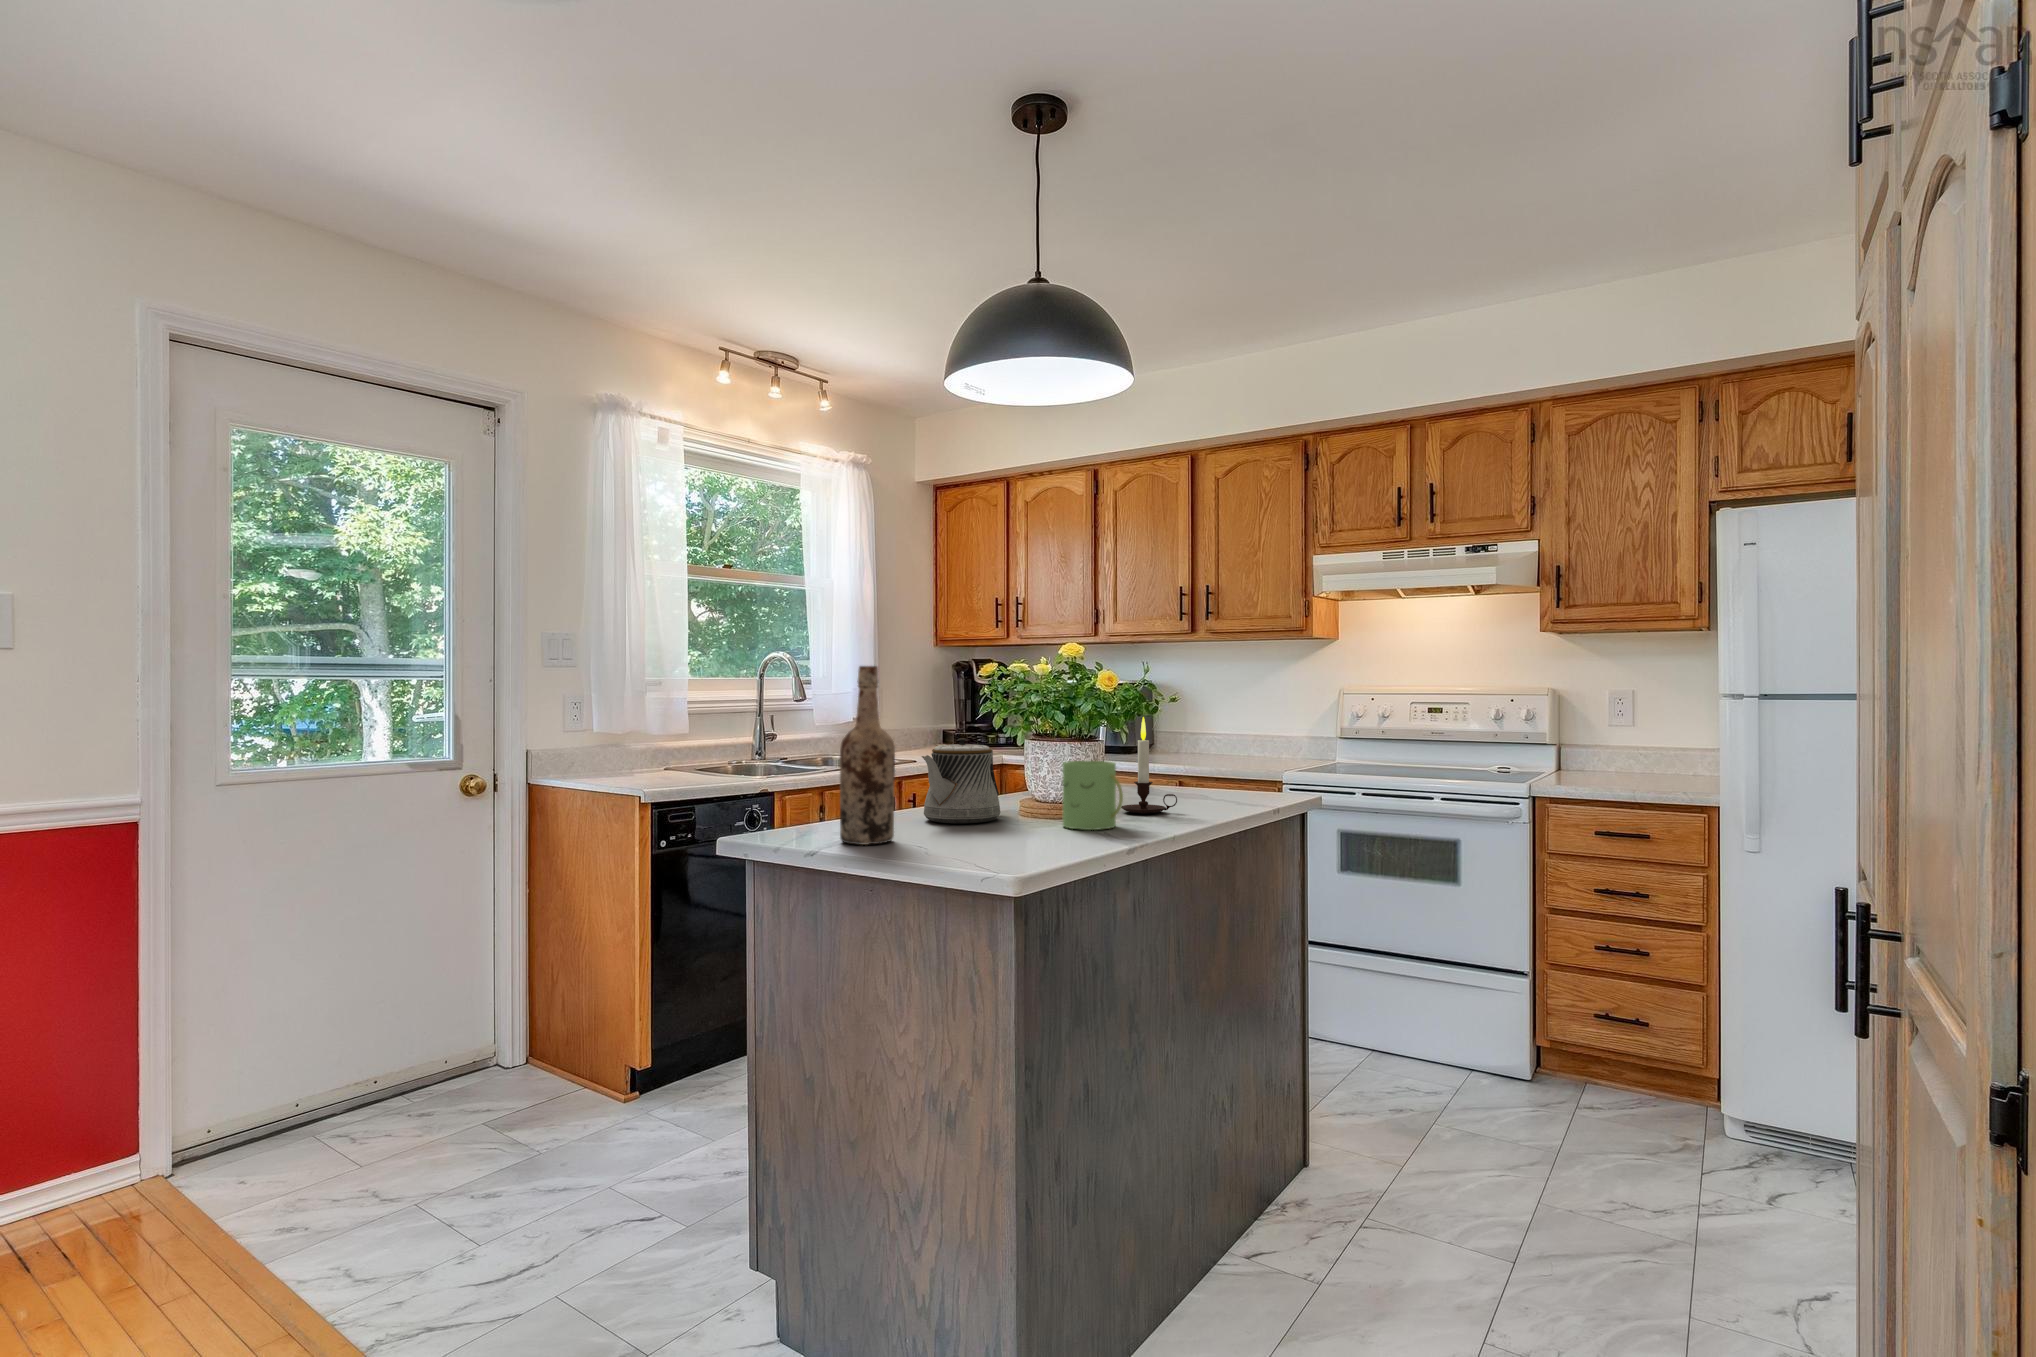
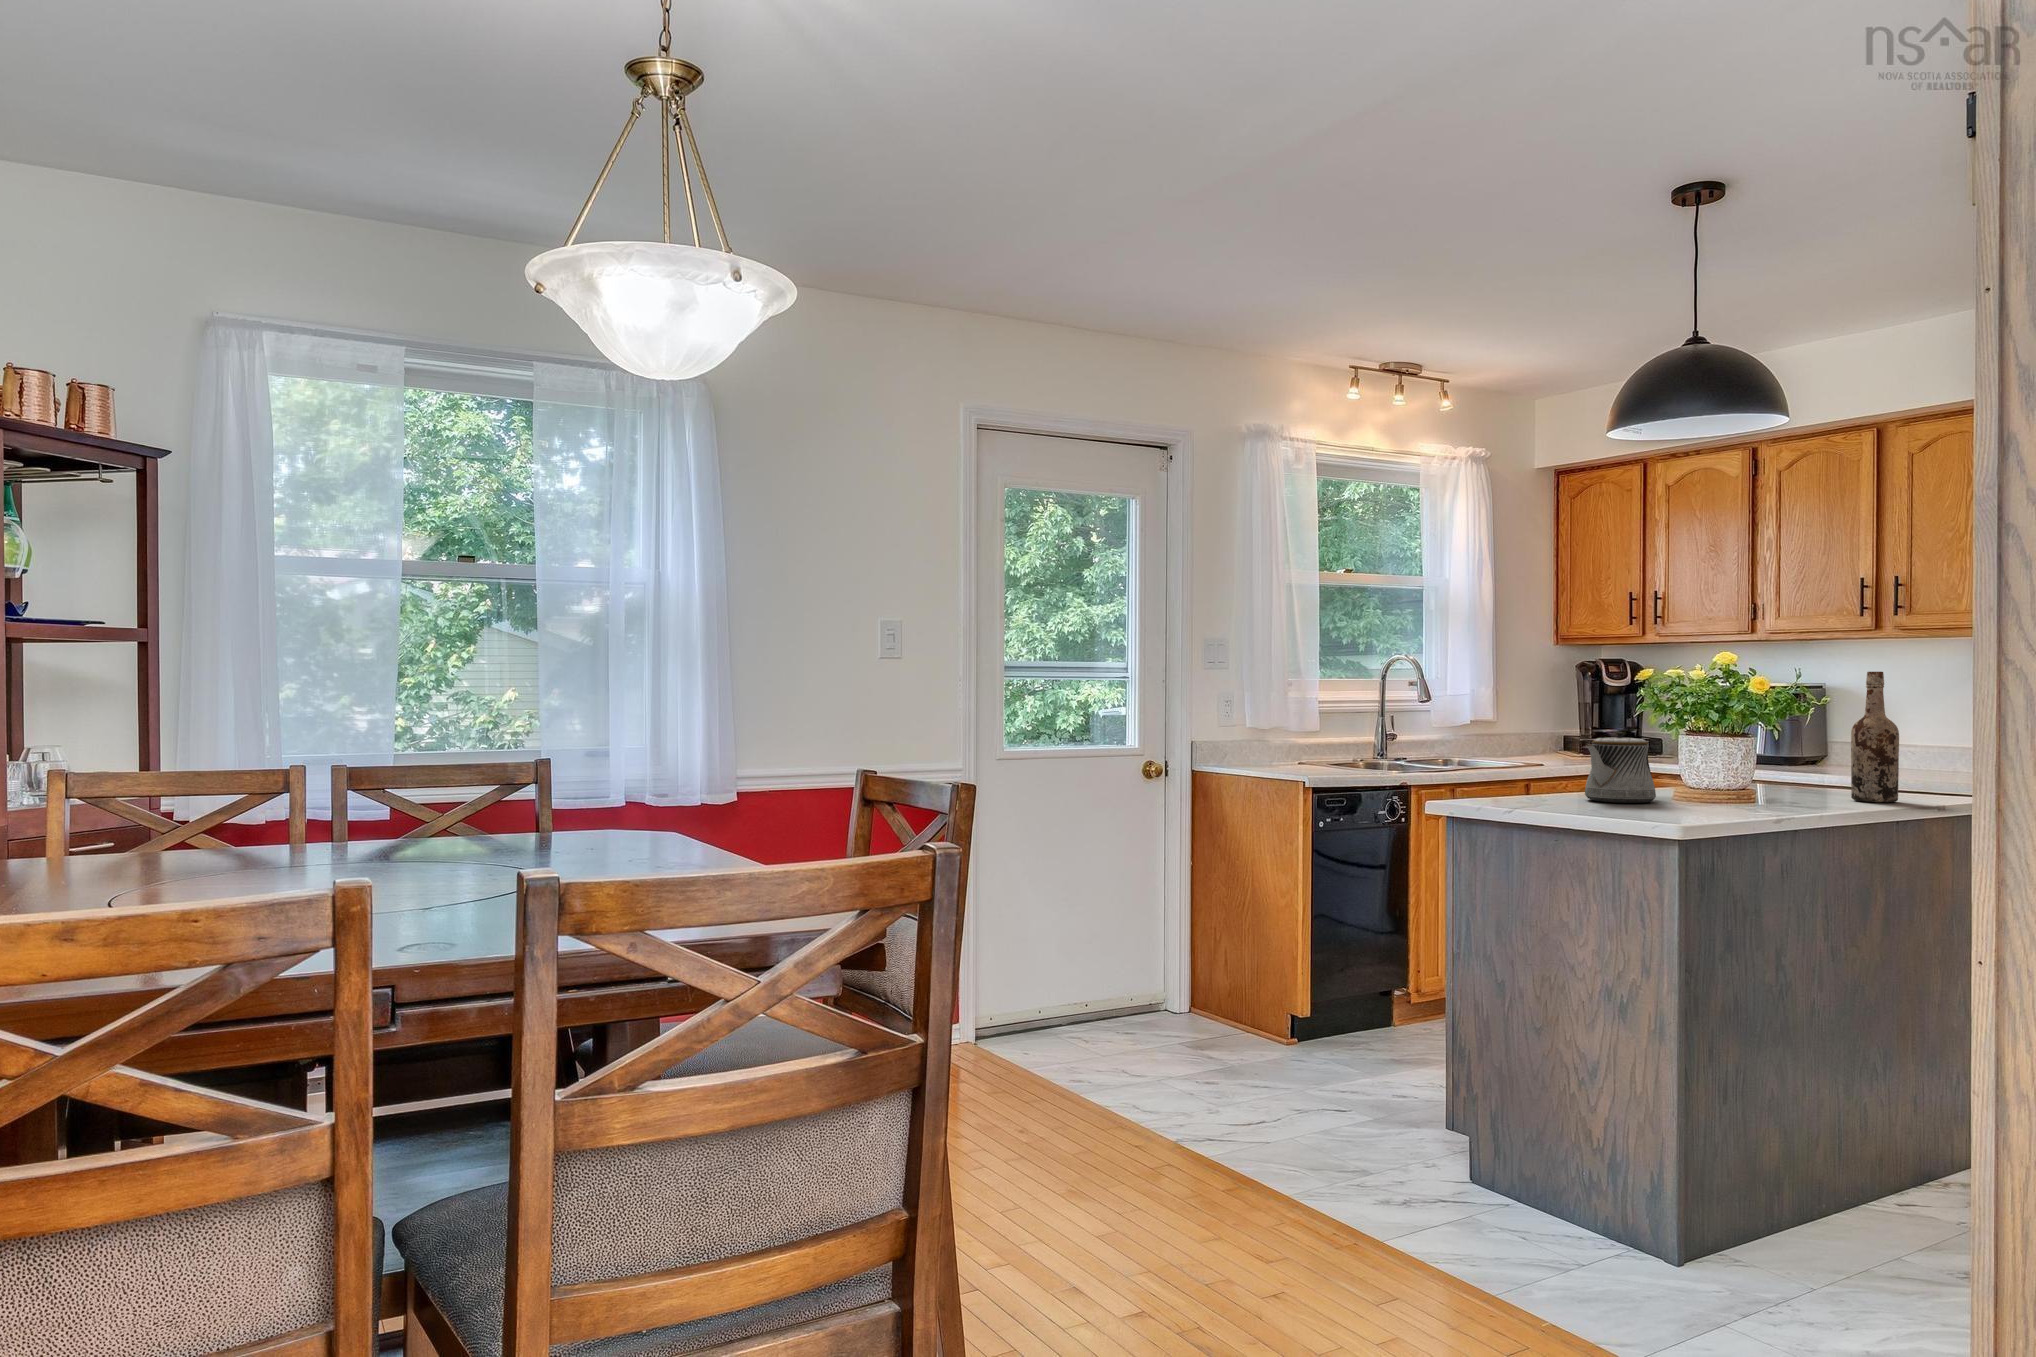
wine bottle: present [840,666,895,845] -> present [1851,672,1899,802]
candle: present [1121,717,1177,814] -> none [1776,717,1835,804]
mug: present [1062,761,1123,830] -> none [1715,753,1775,811]

